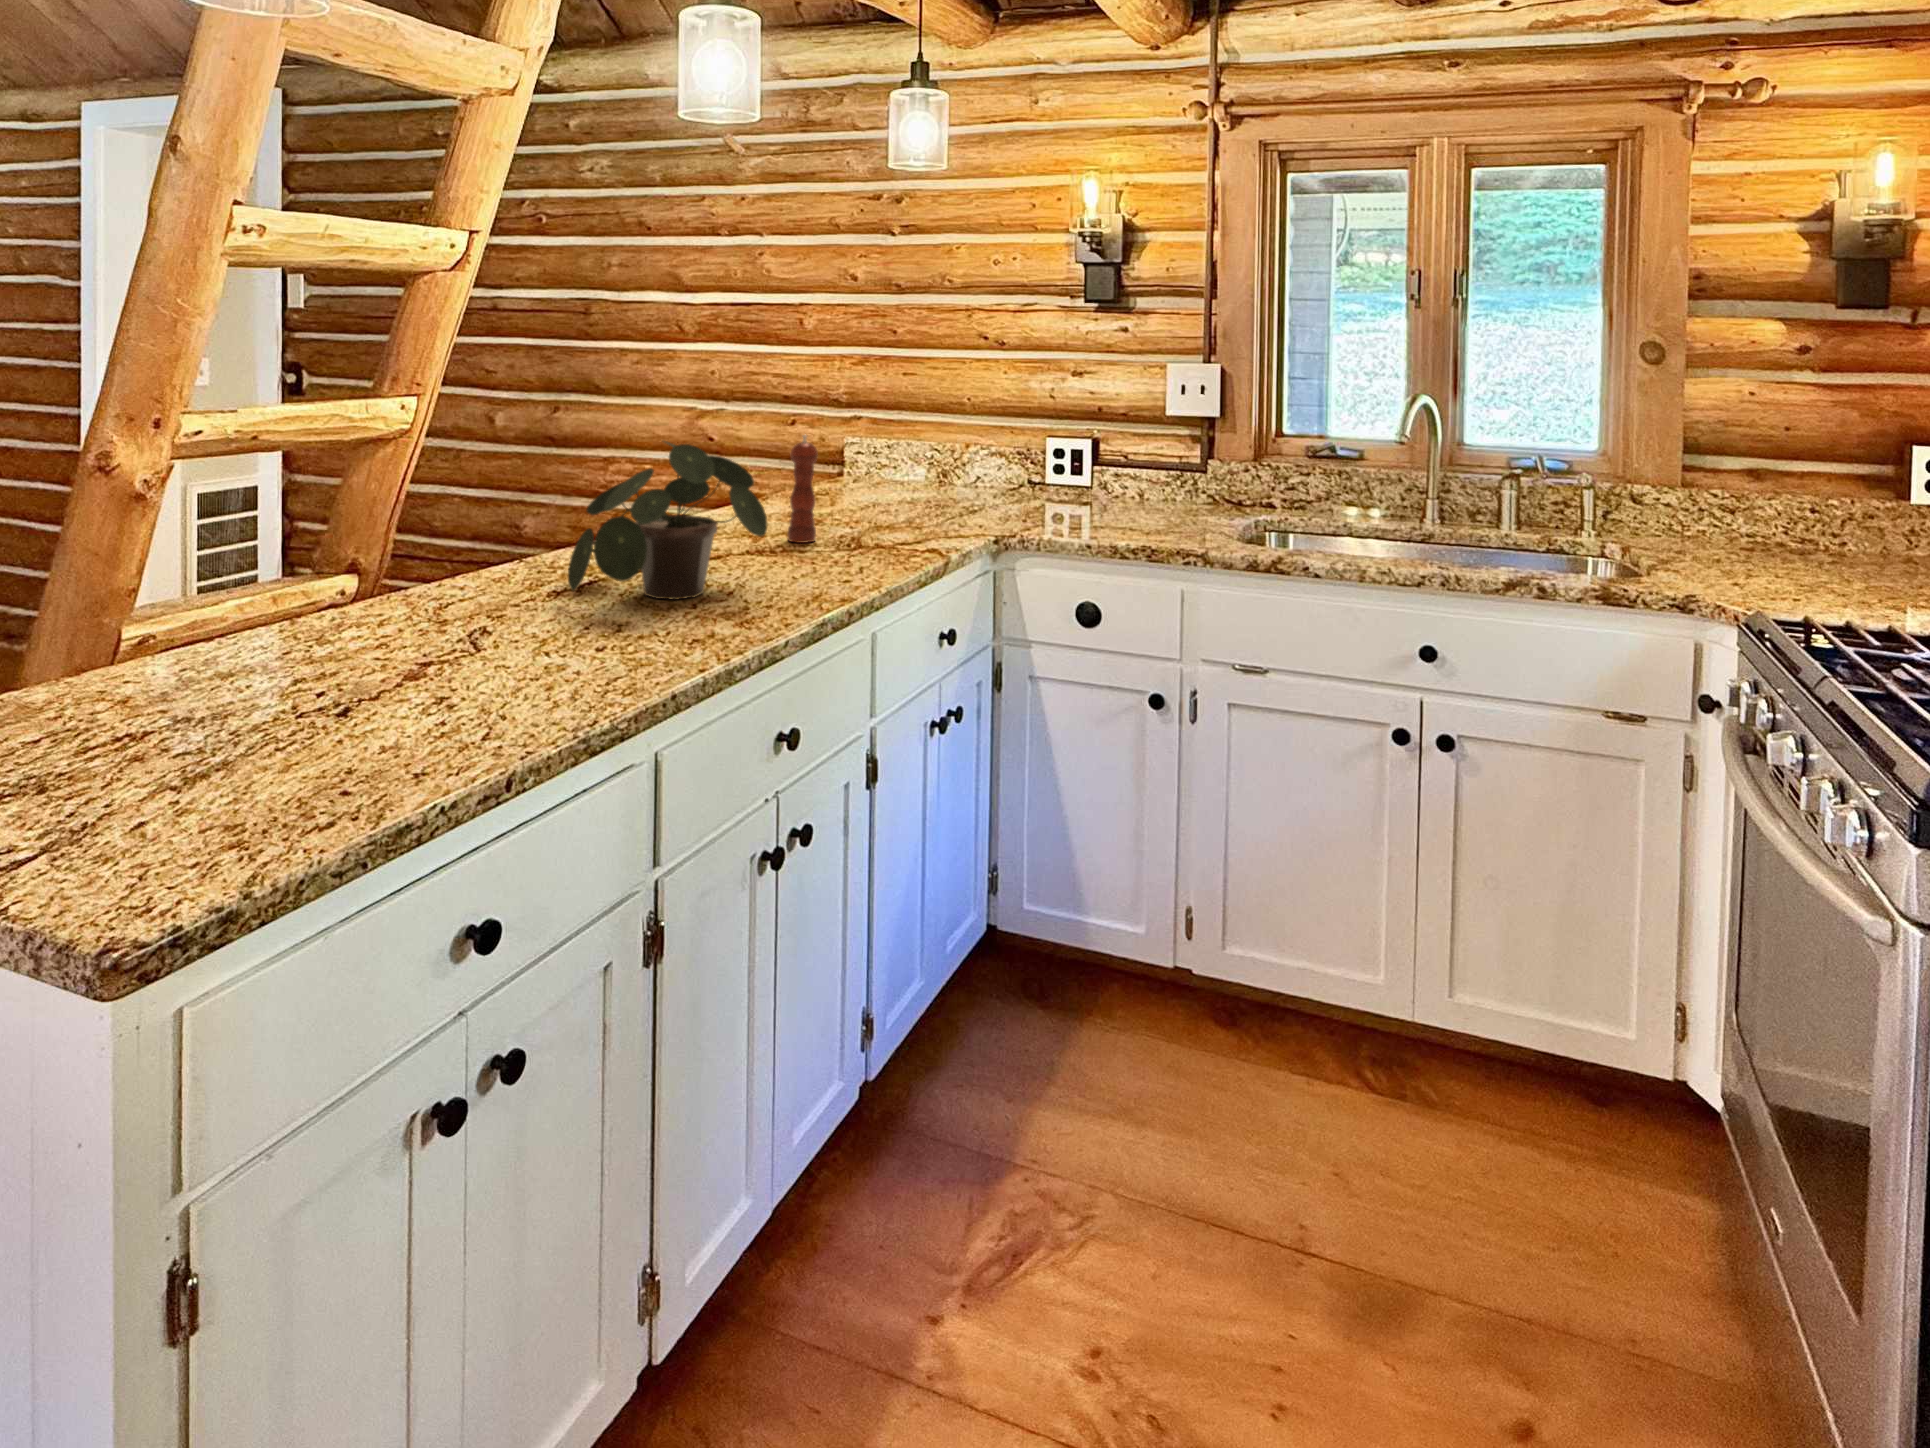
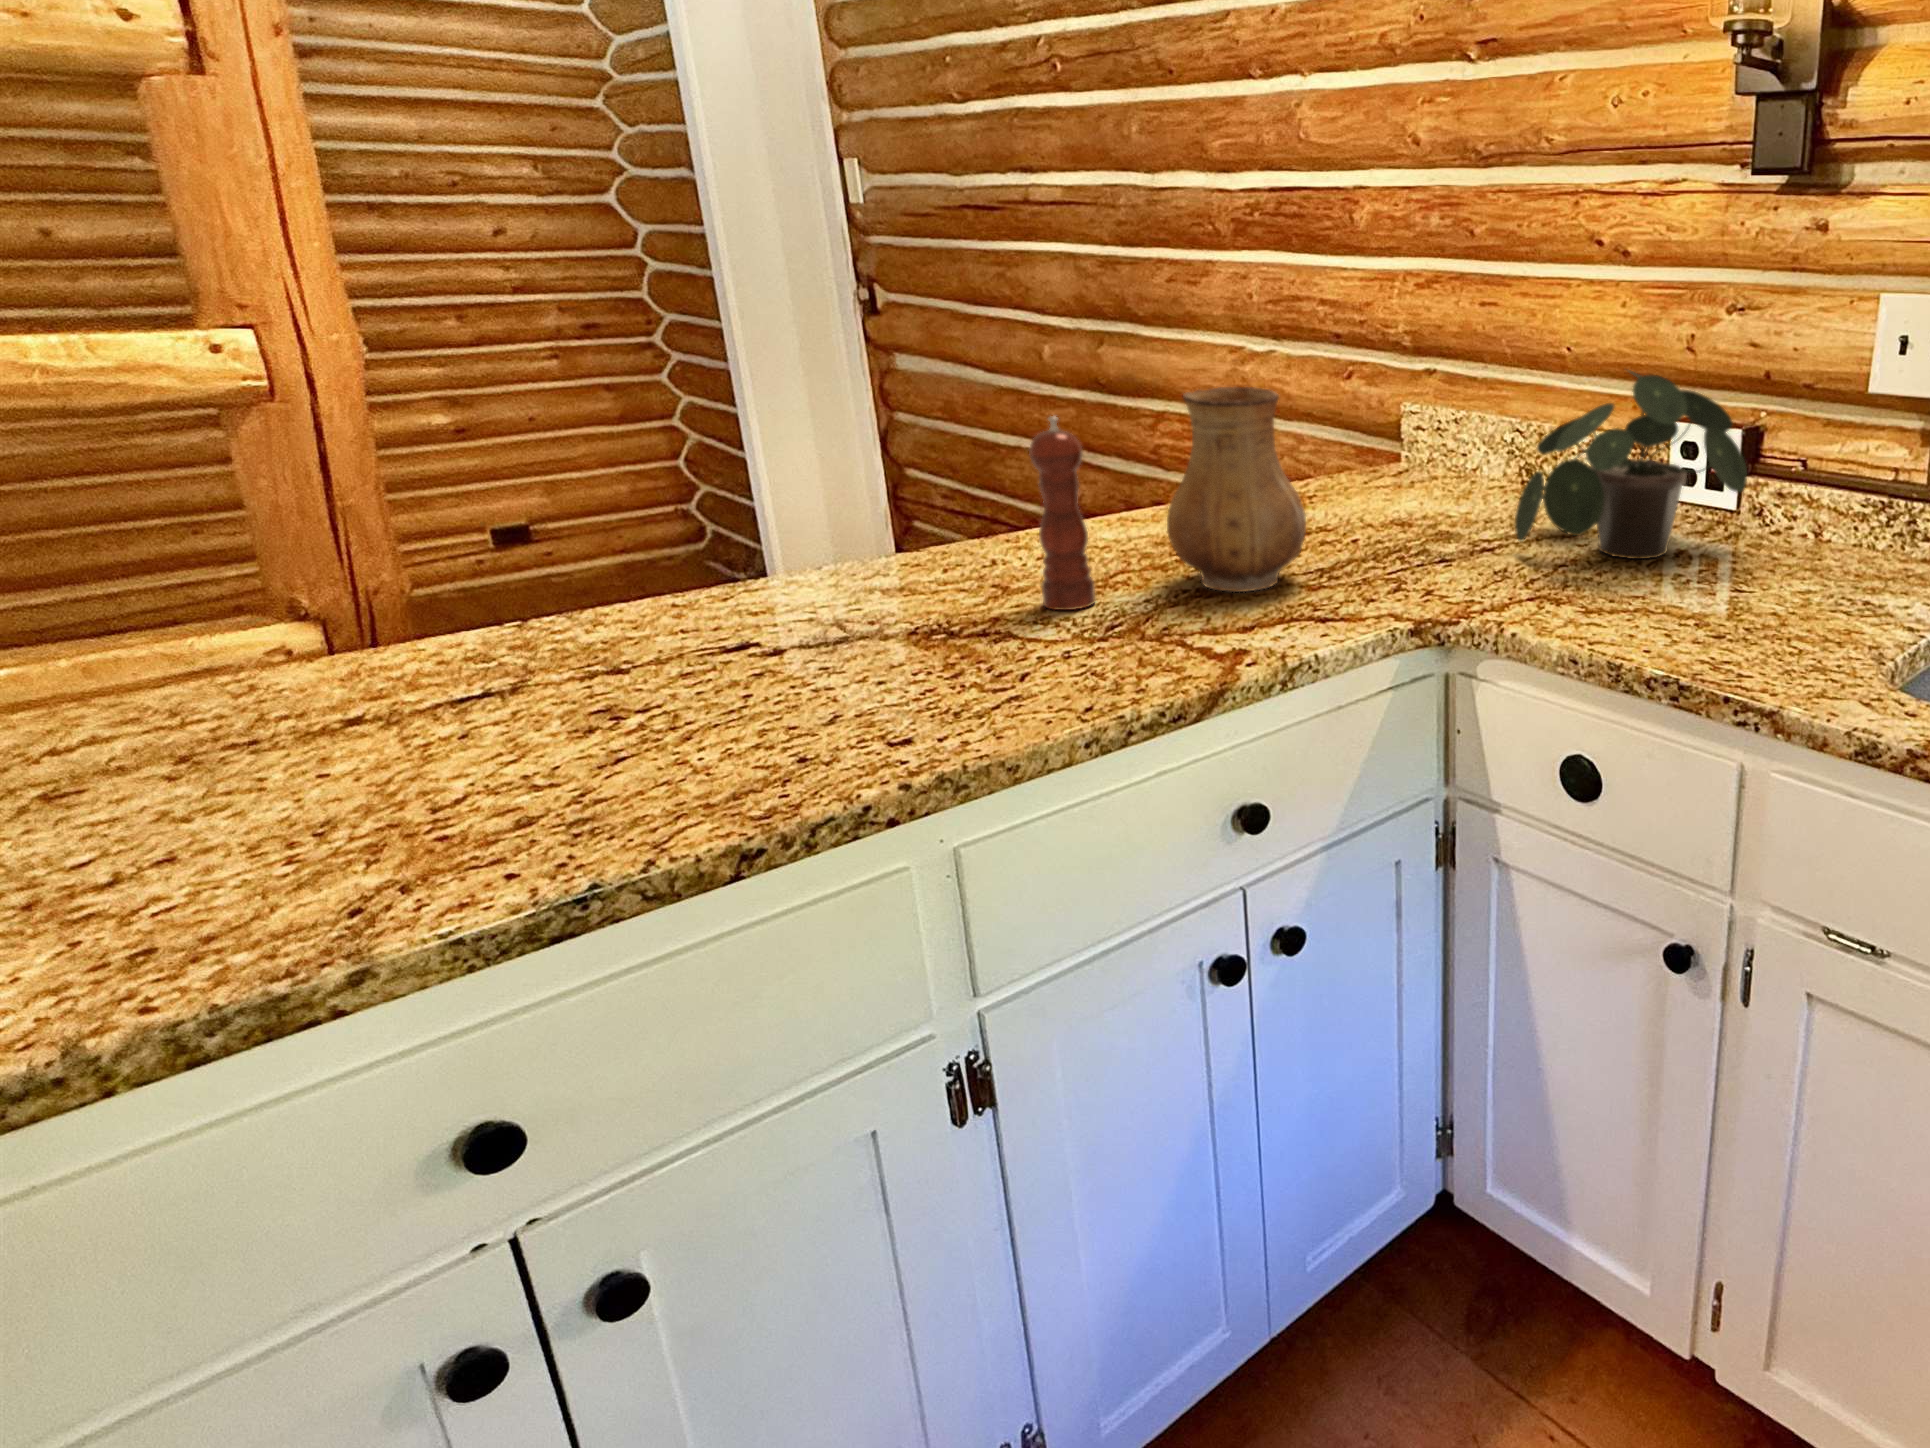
ceramic pitcher: none [835,419,911,532] -> present [1167,387,1306,592]
potted plant: present [568,442,767,600] -> present [1515,371,1747,559]

